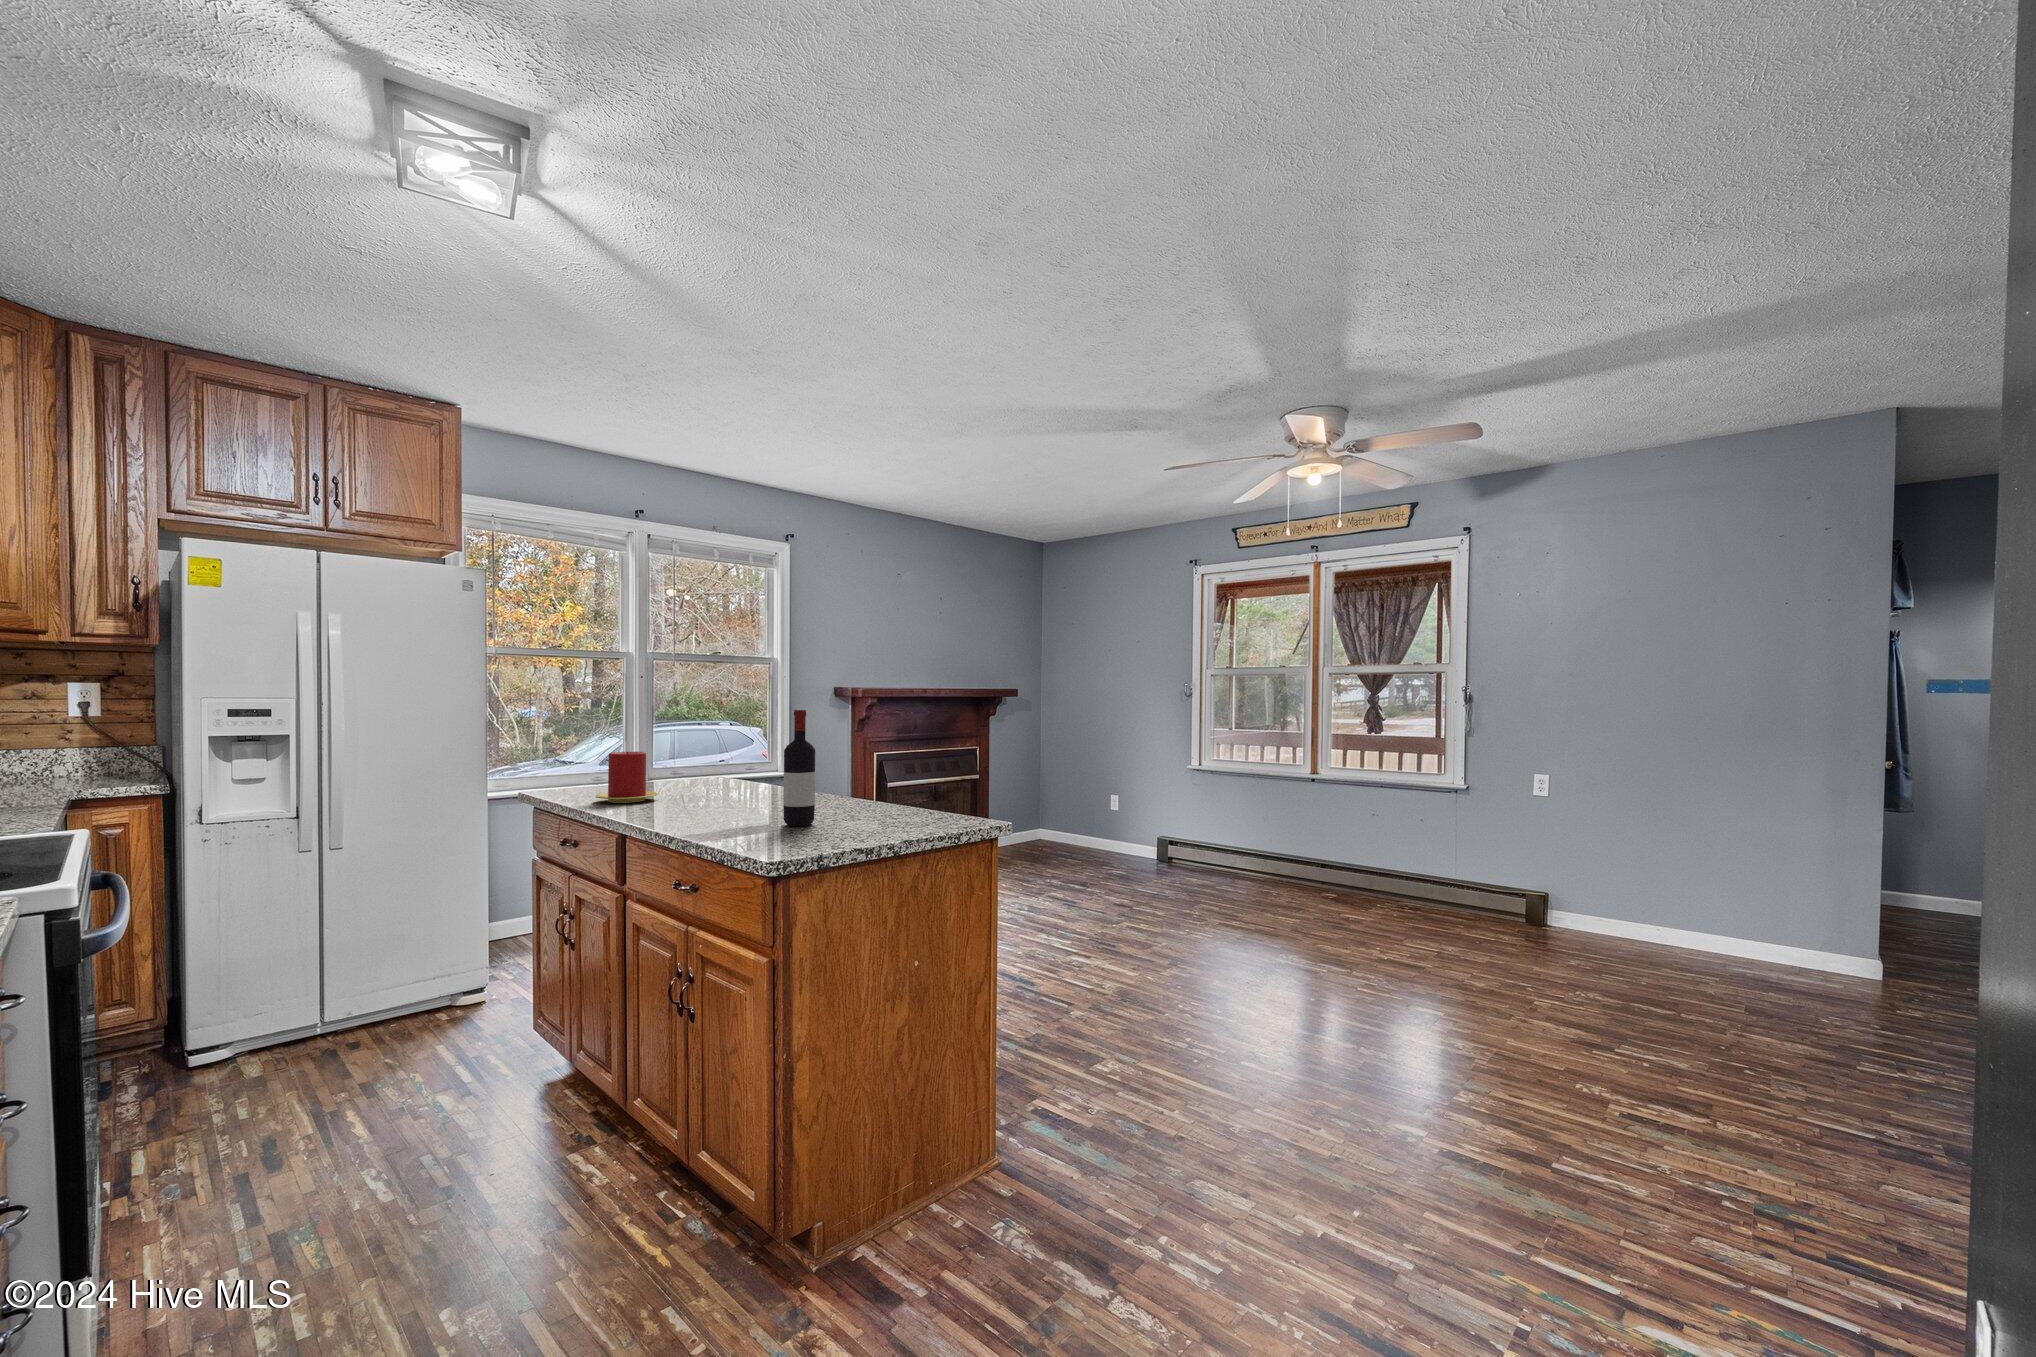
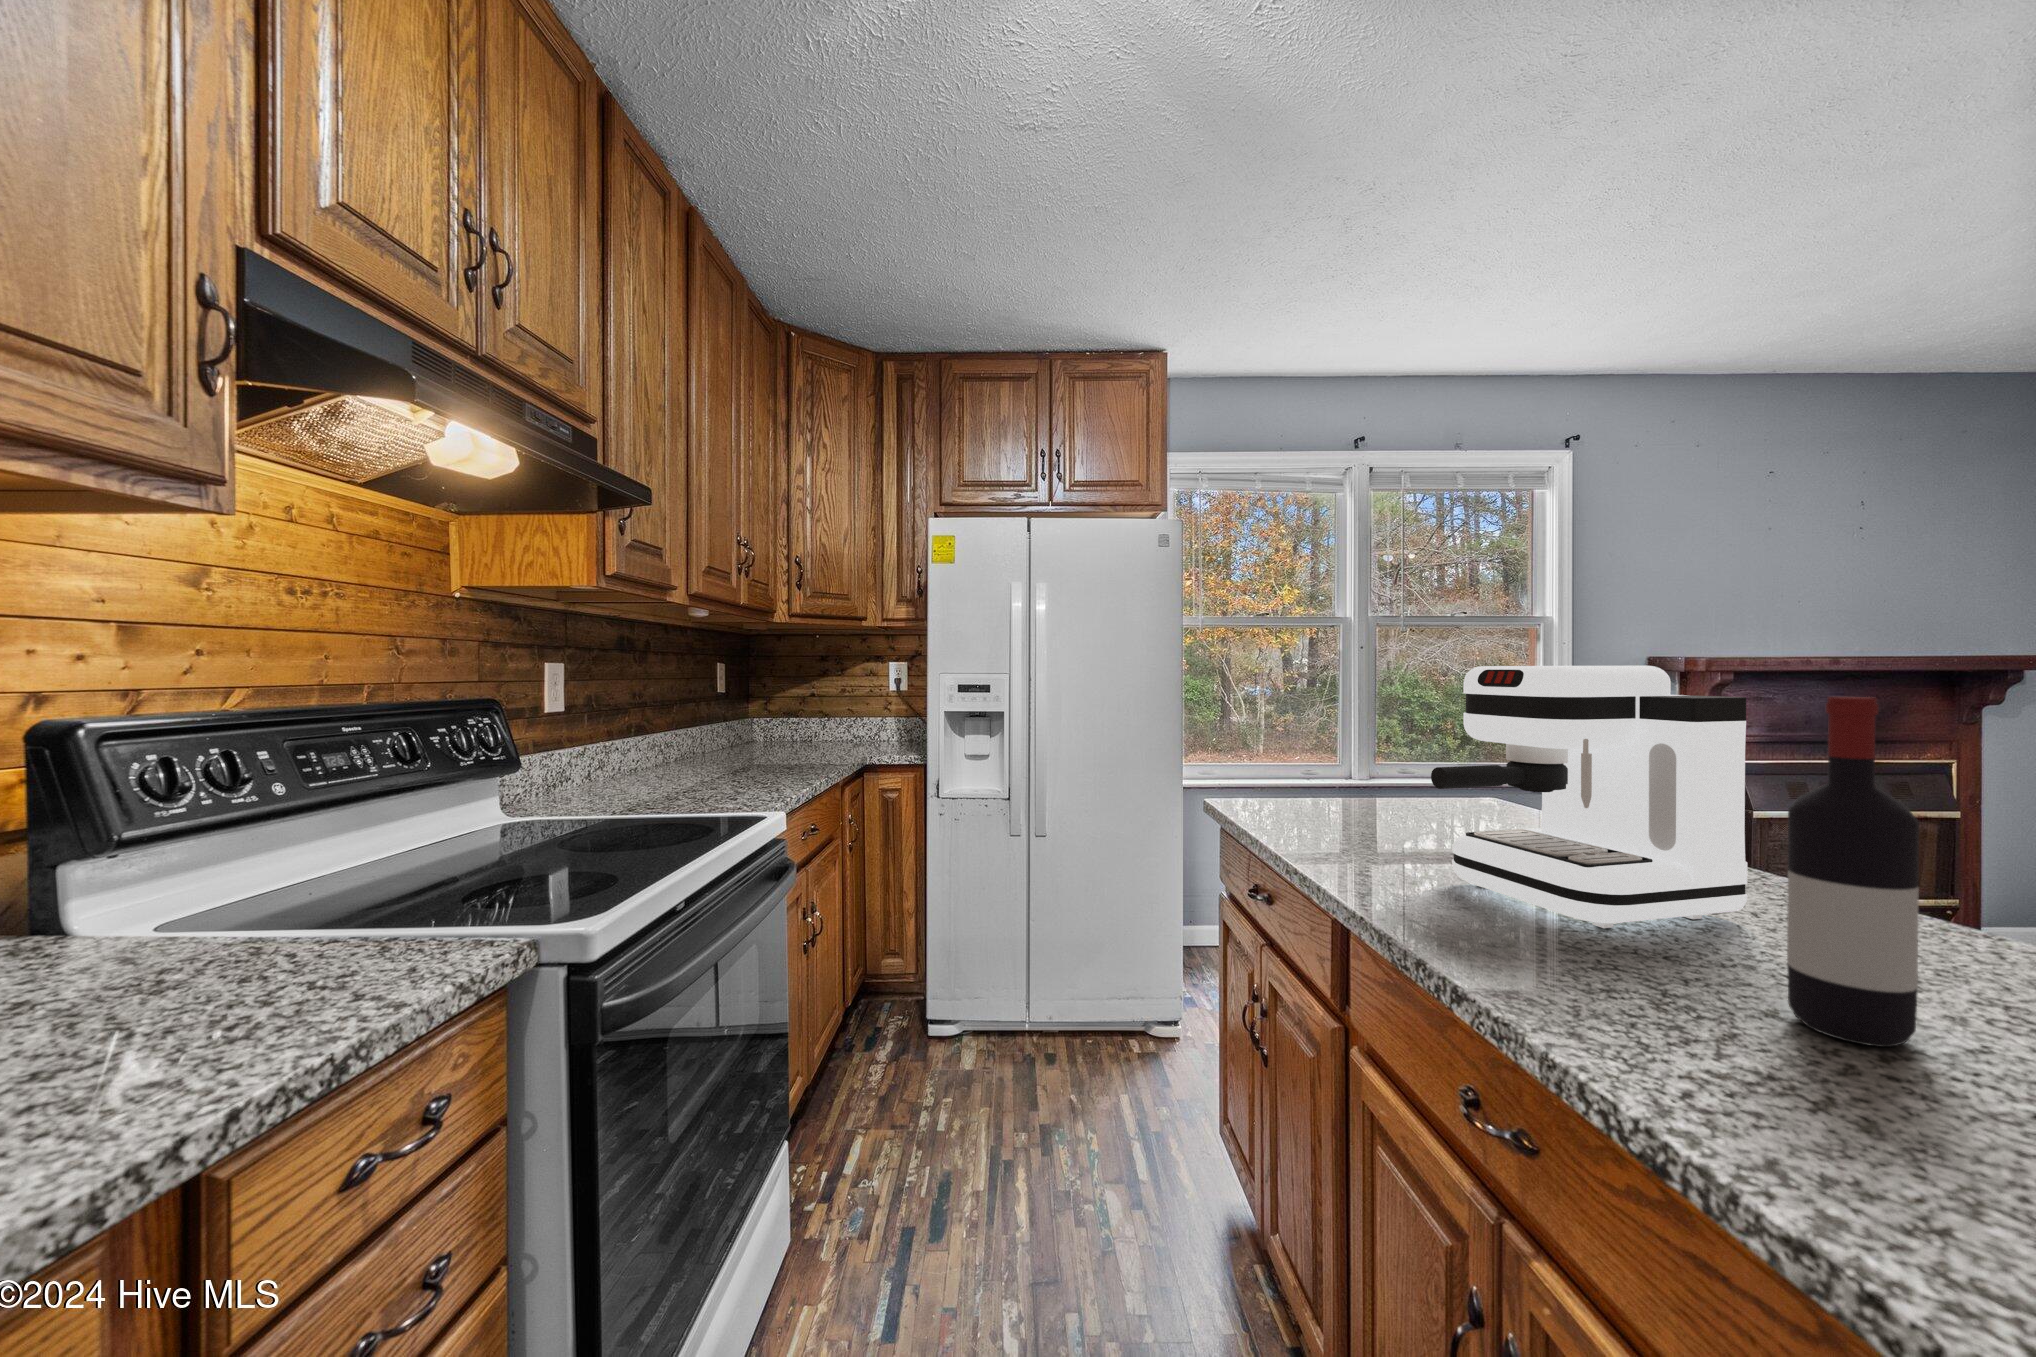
coffee maker: none [668,697,796,814] -> present [1431,666,1747,928]
candle: present [595,752,658,803] -> none [1302,757,1404,844]

